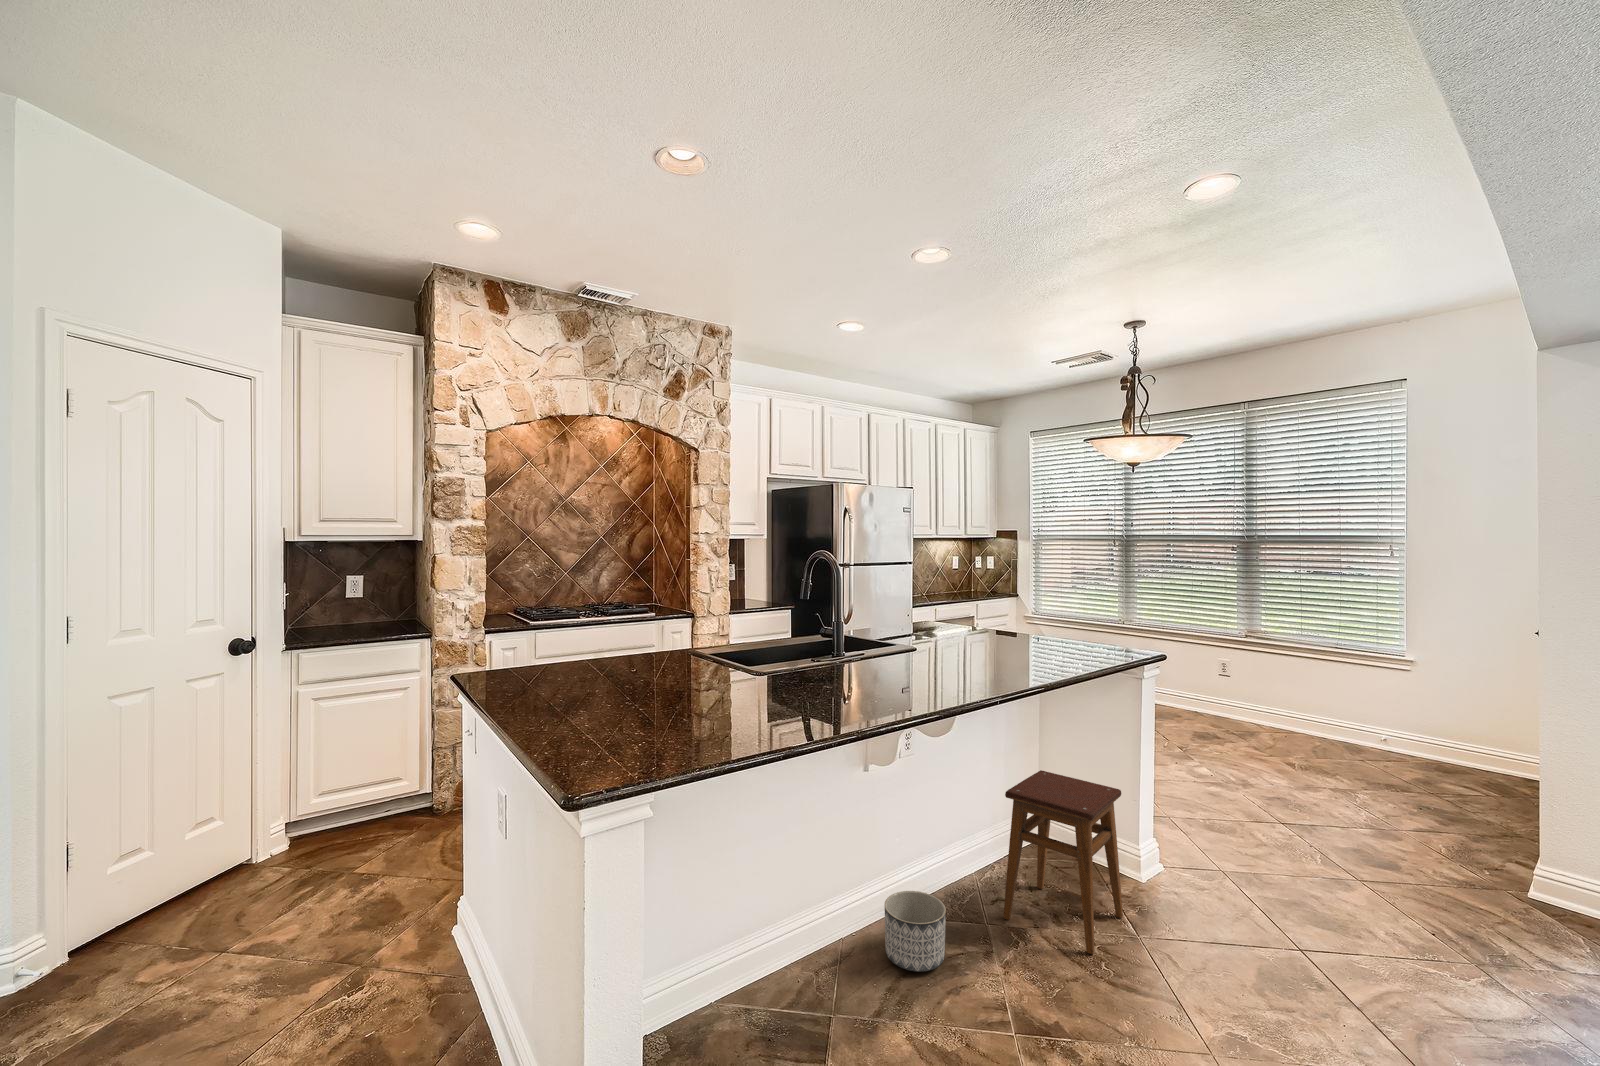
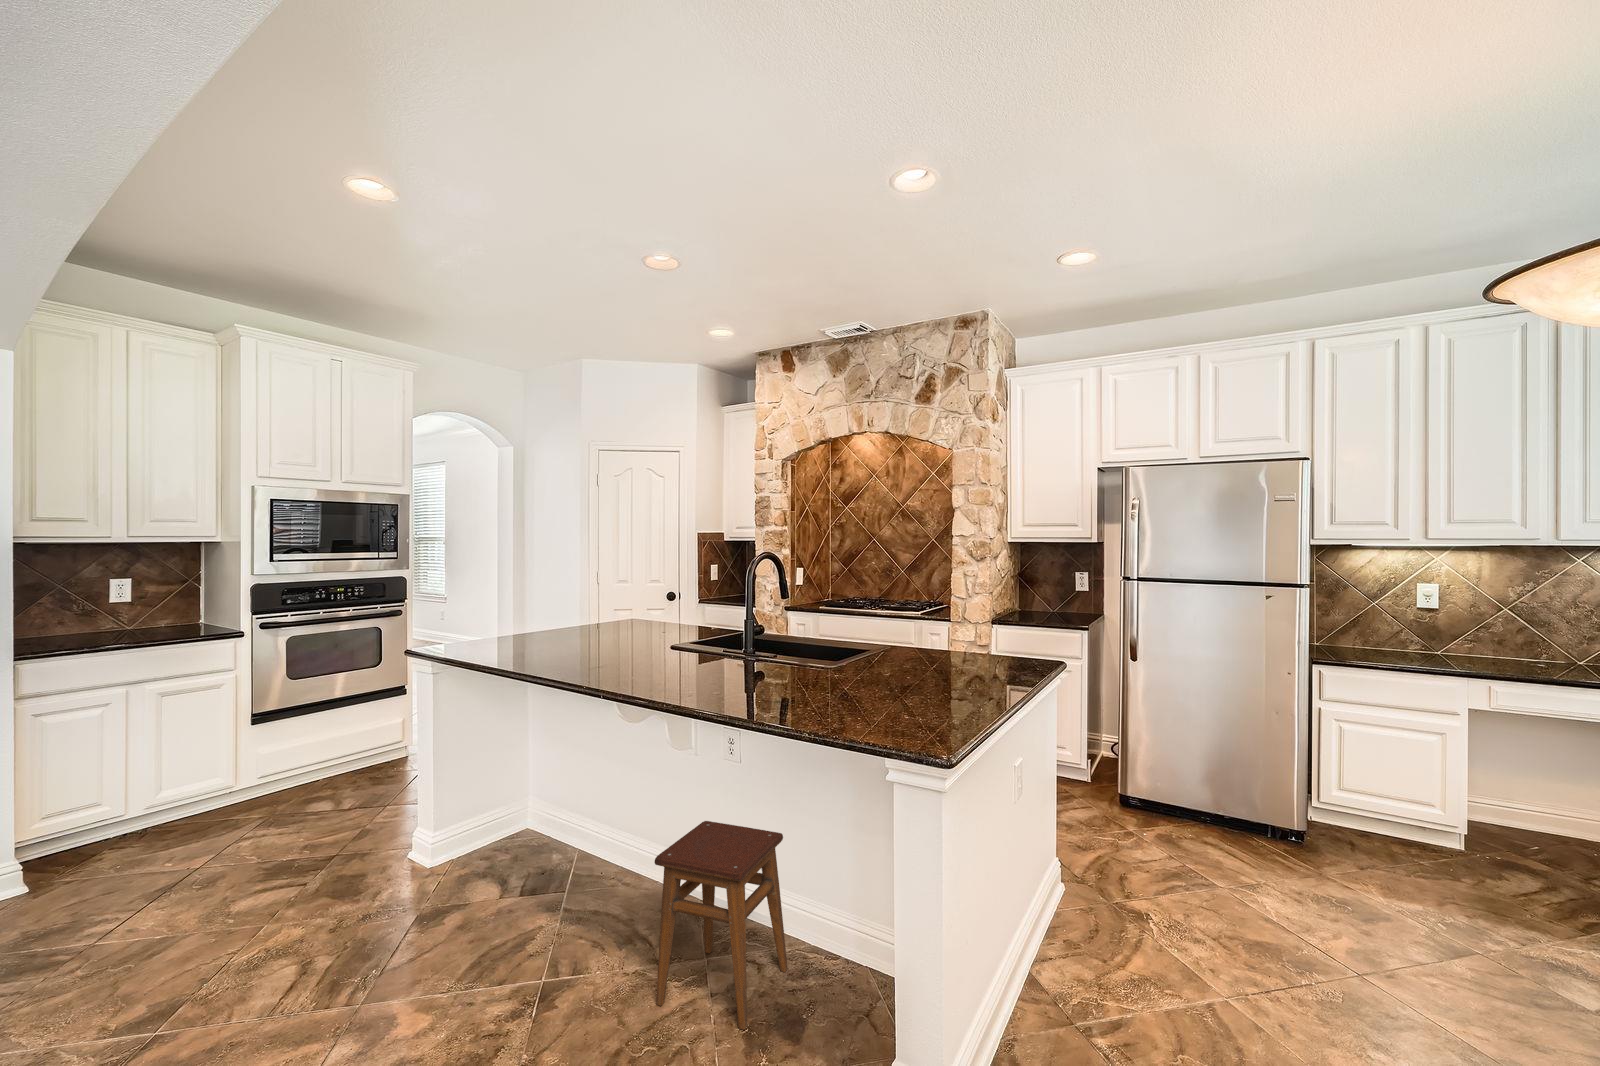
planter: present [884,891,946,972] -> none [603,857,655,921]

